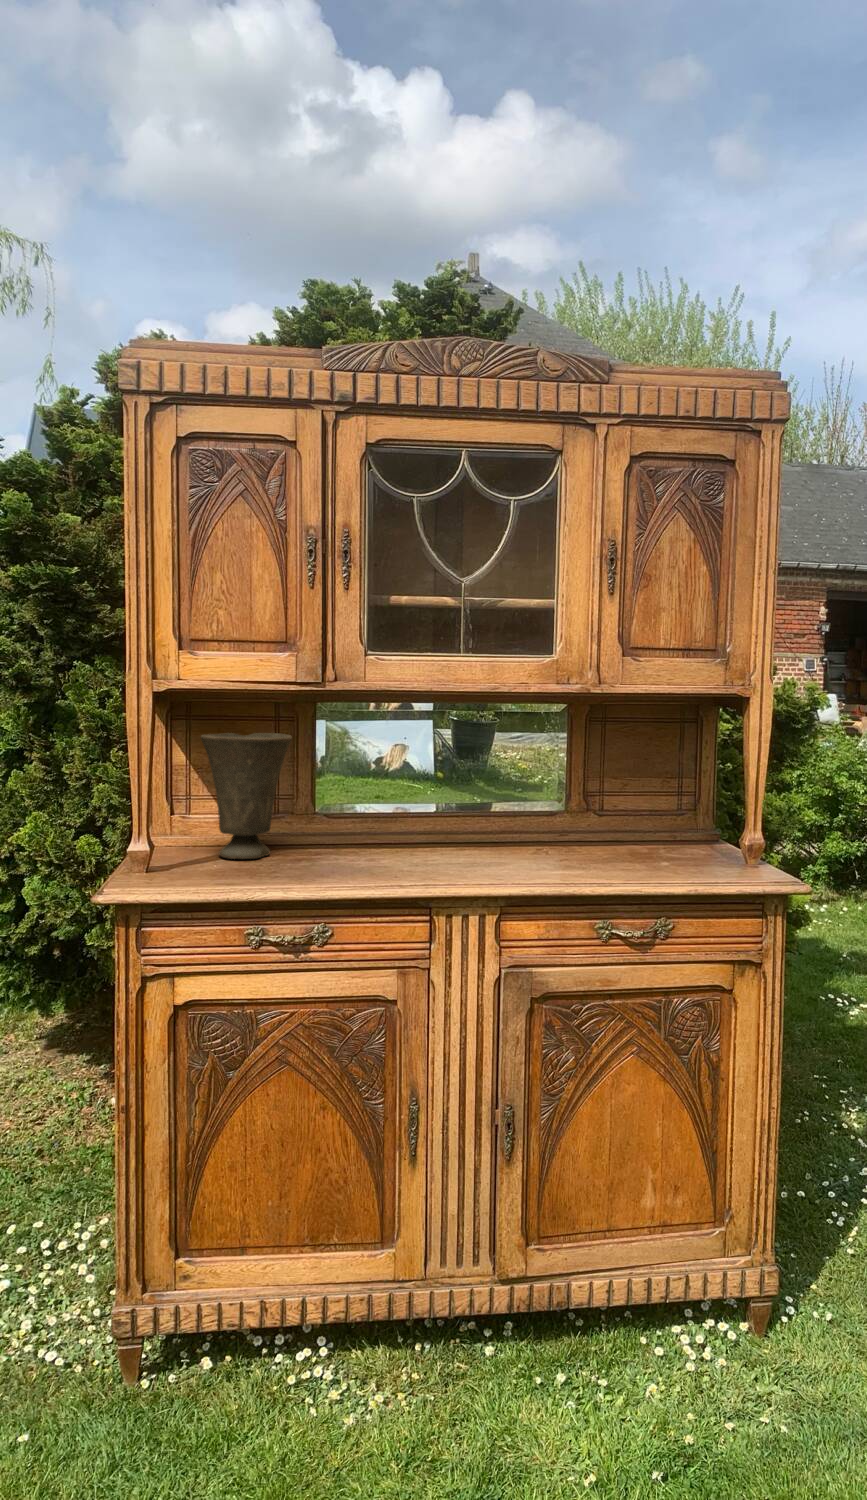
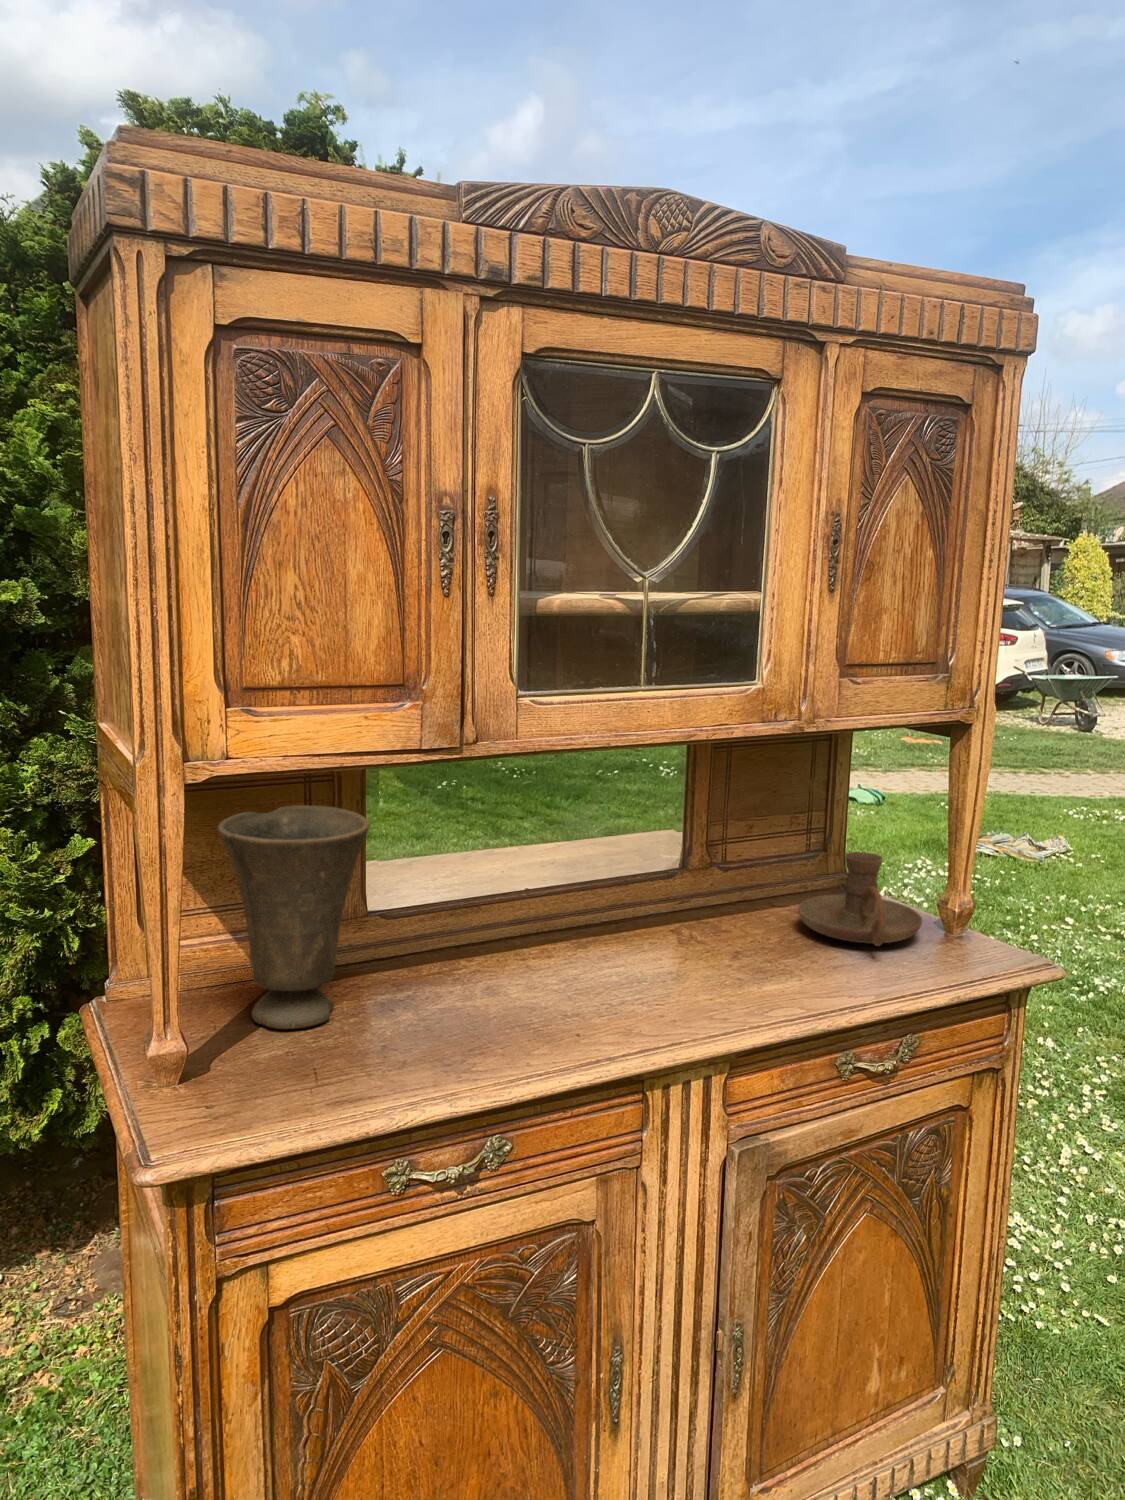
candle holder: none [625,798,718,861] -> present [798,852,922,946]

